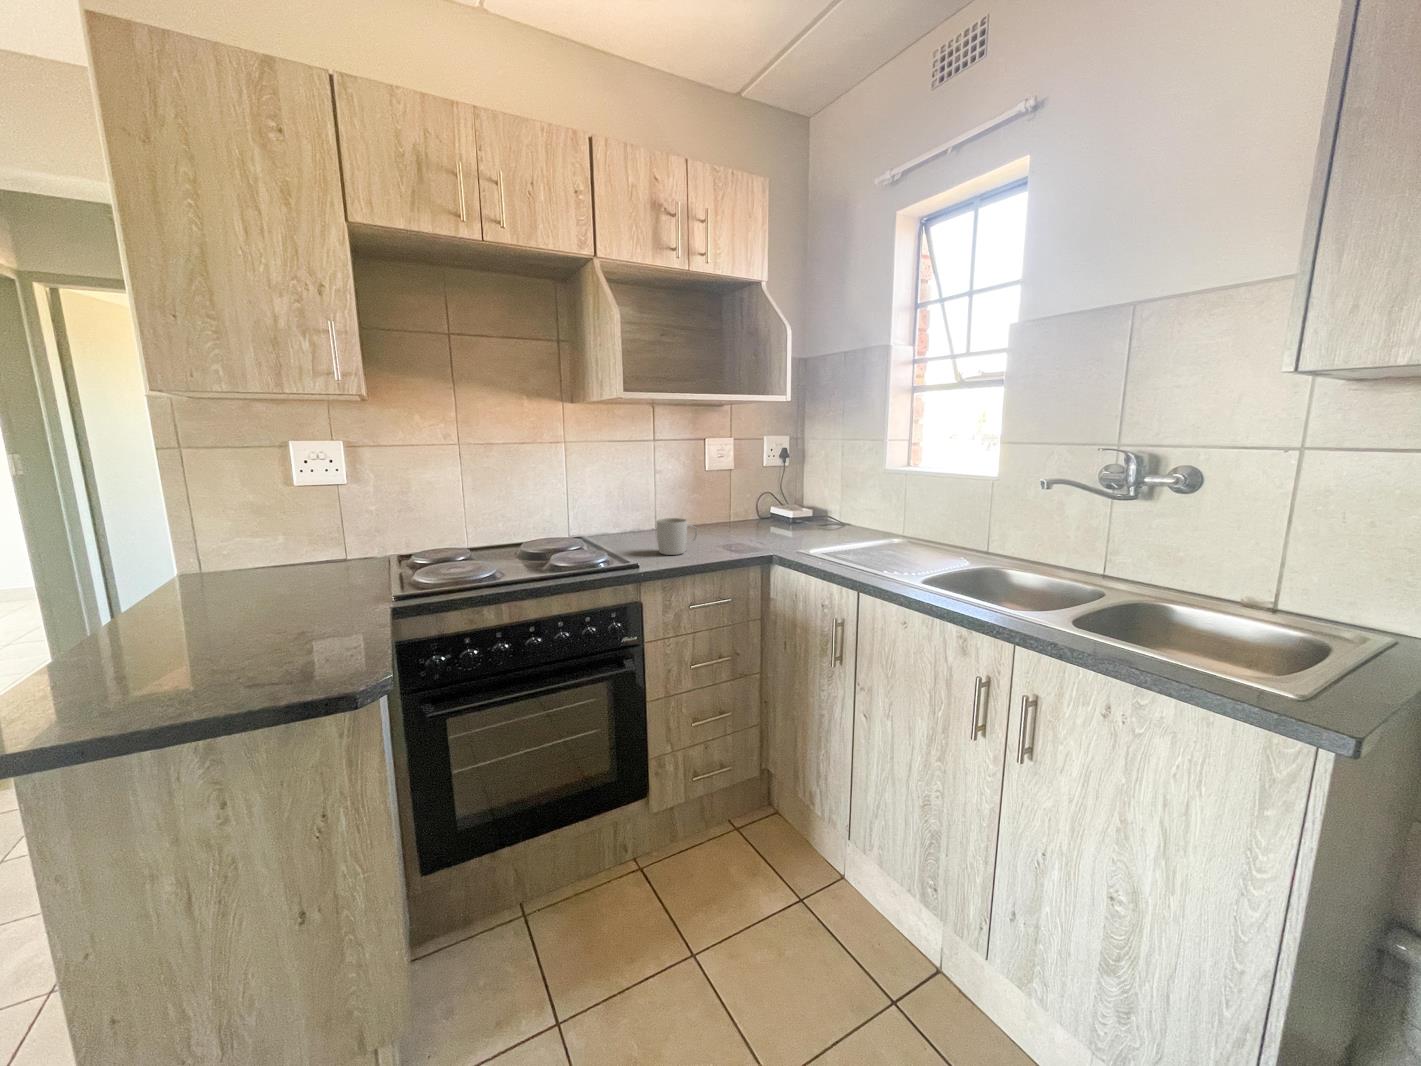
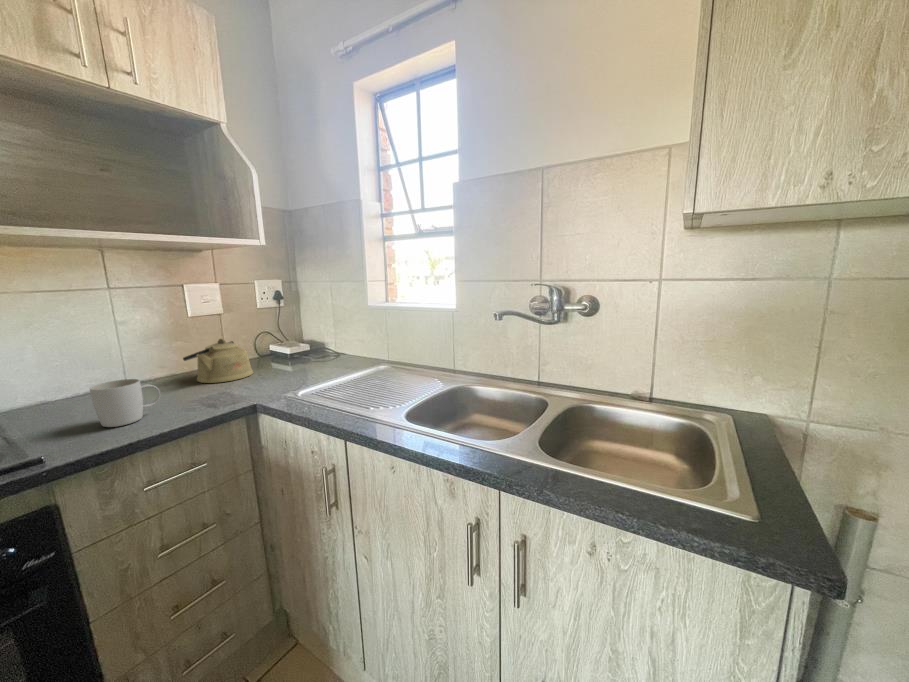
kettle: none [702,493,758,535] -> present [183,339,253,383]

